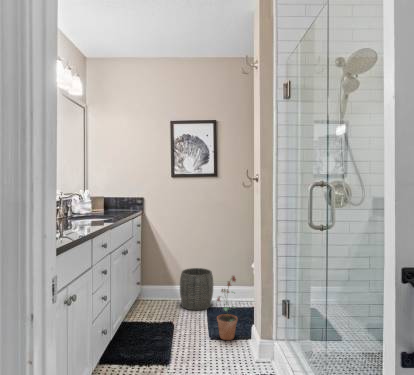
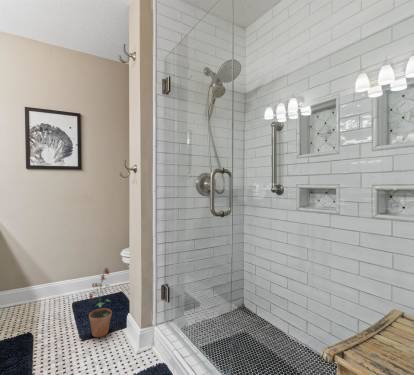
woven basket: present [180,268,213,310] -> none [38,264,79,311]

